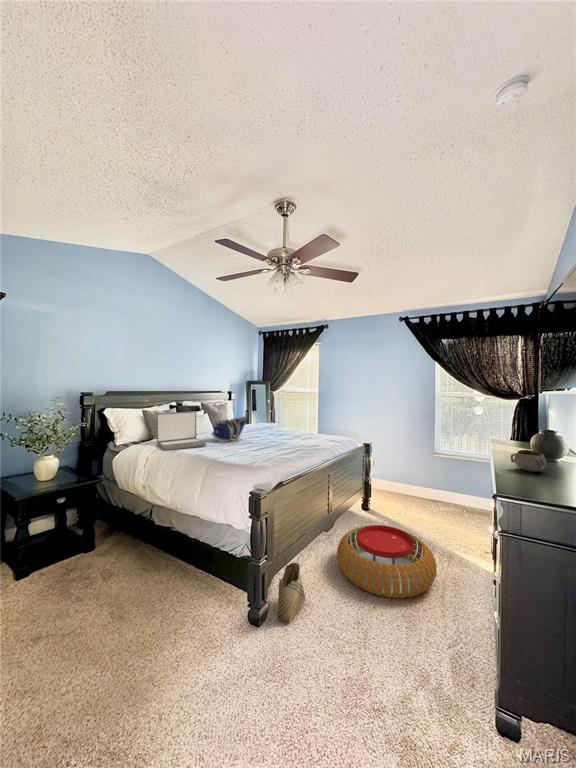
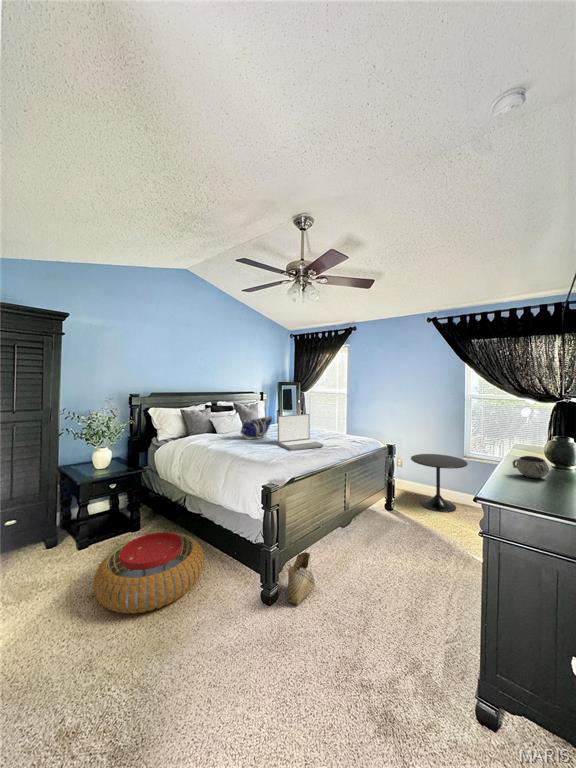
laptop: present [157,411,206,451] -> present [278,414,324,451]
side table: none [386,452,441,510] -> present [411,454,468,512]
pouf: present [337,525,437,598] -> present [93,532,204,614]

